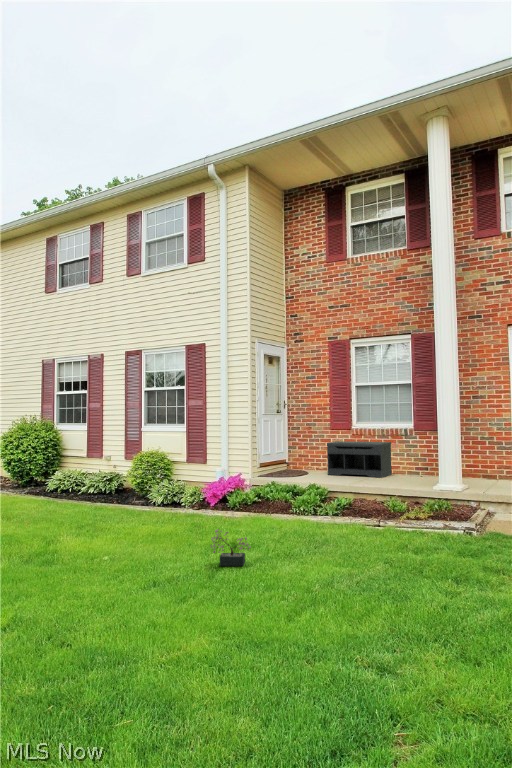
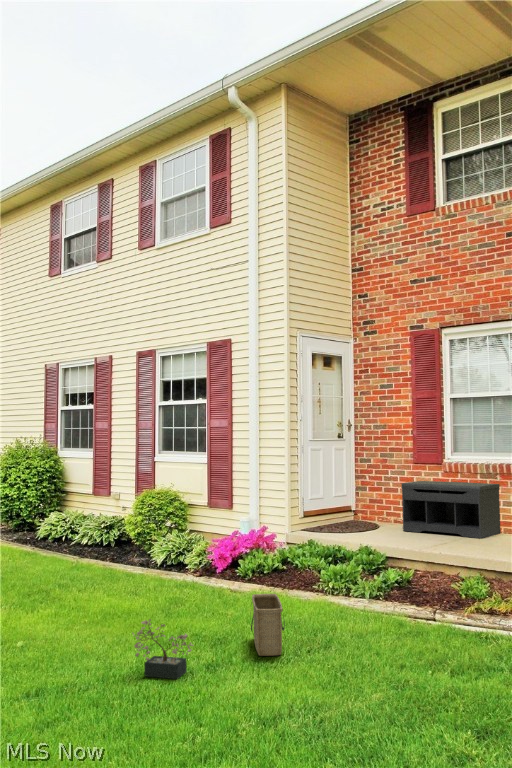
basket: none [271,512,300,550] -> present [251,594,285,656]

